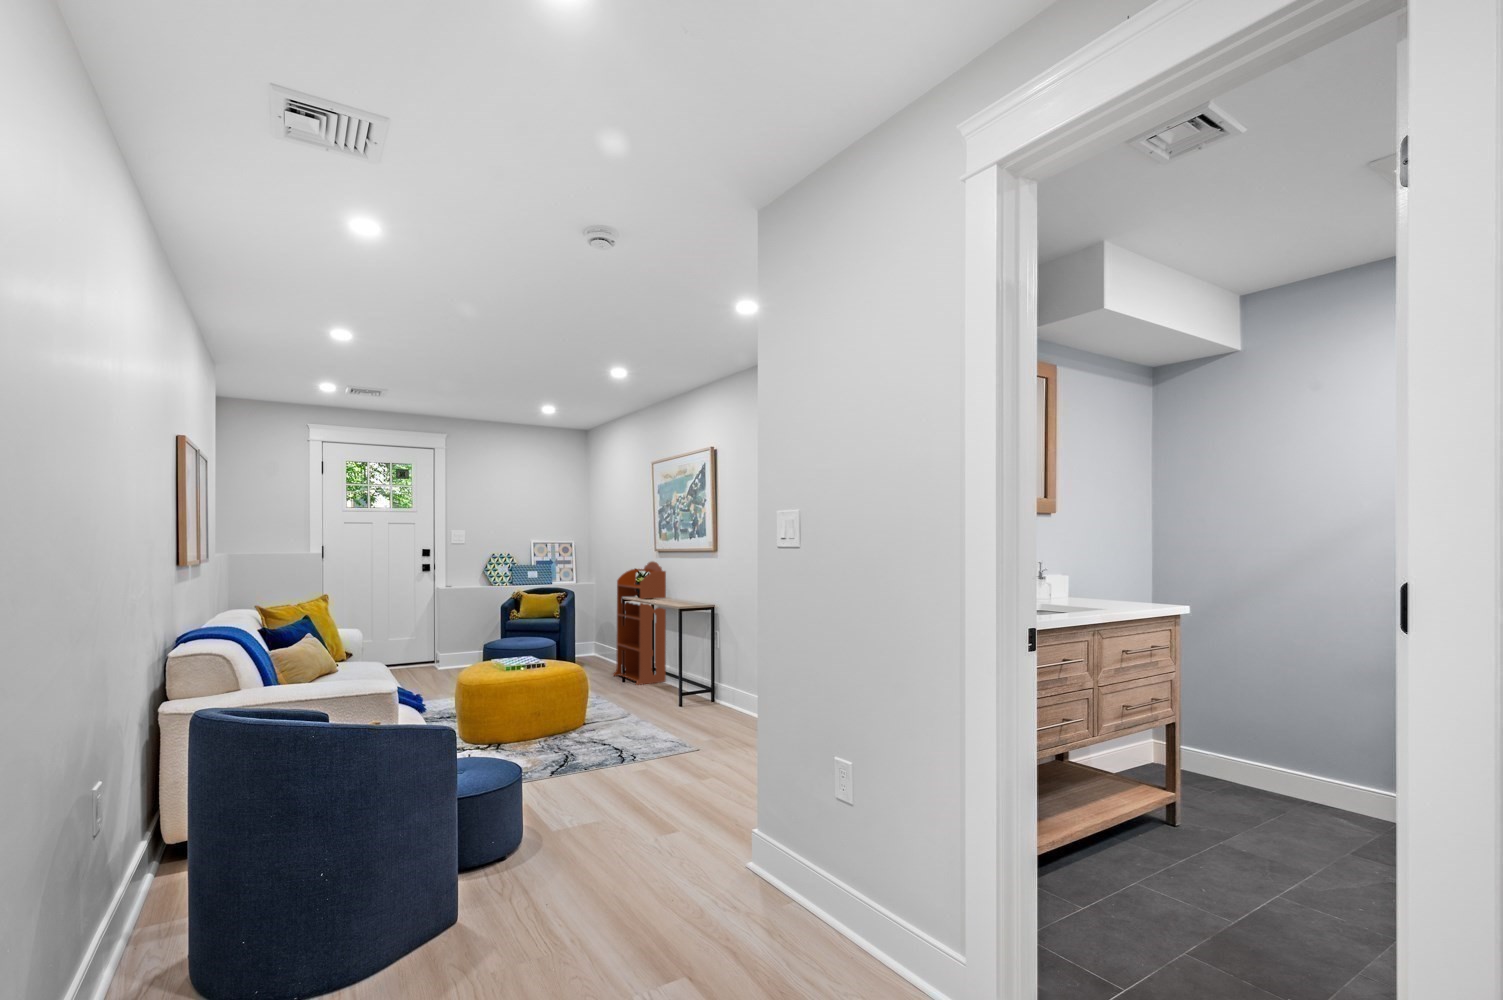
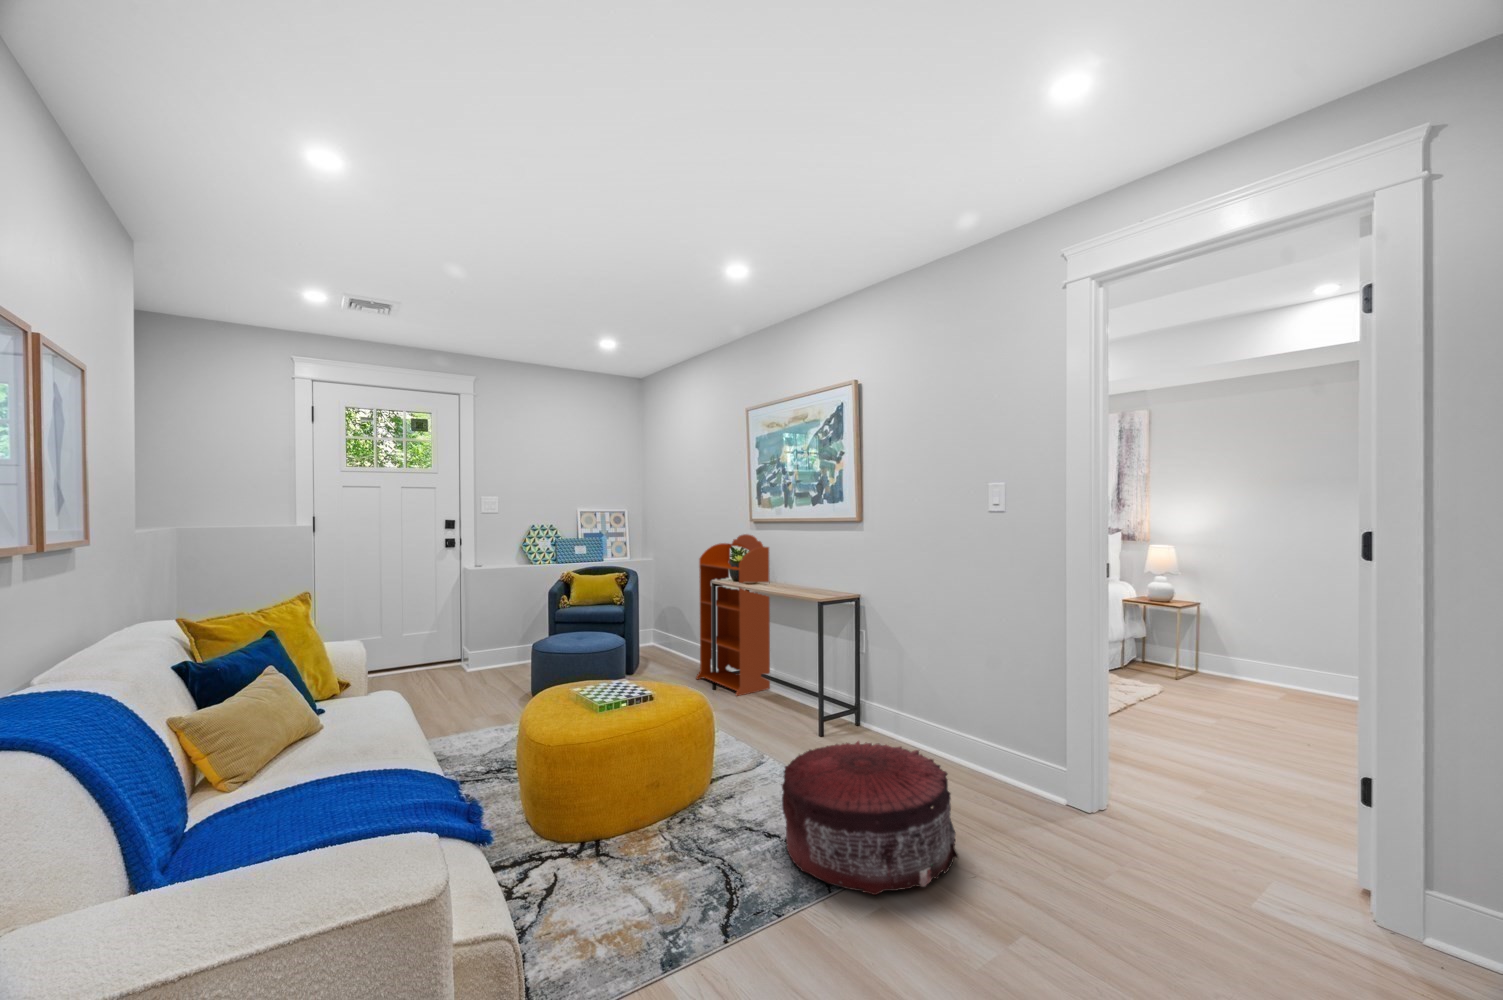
pouf: none [605,687,705,757] -> present [782,741,958,895]

